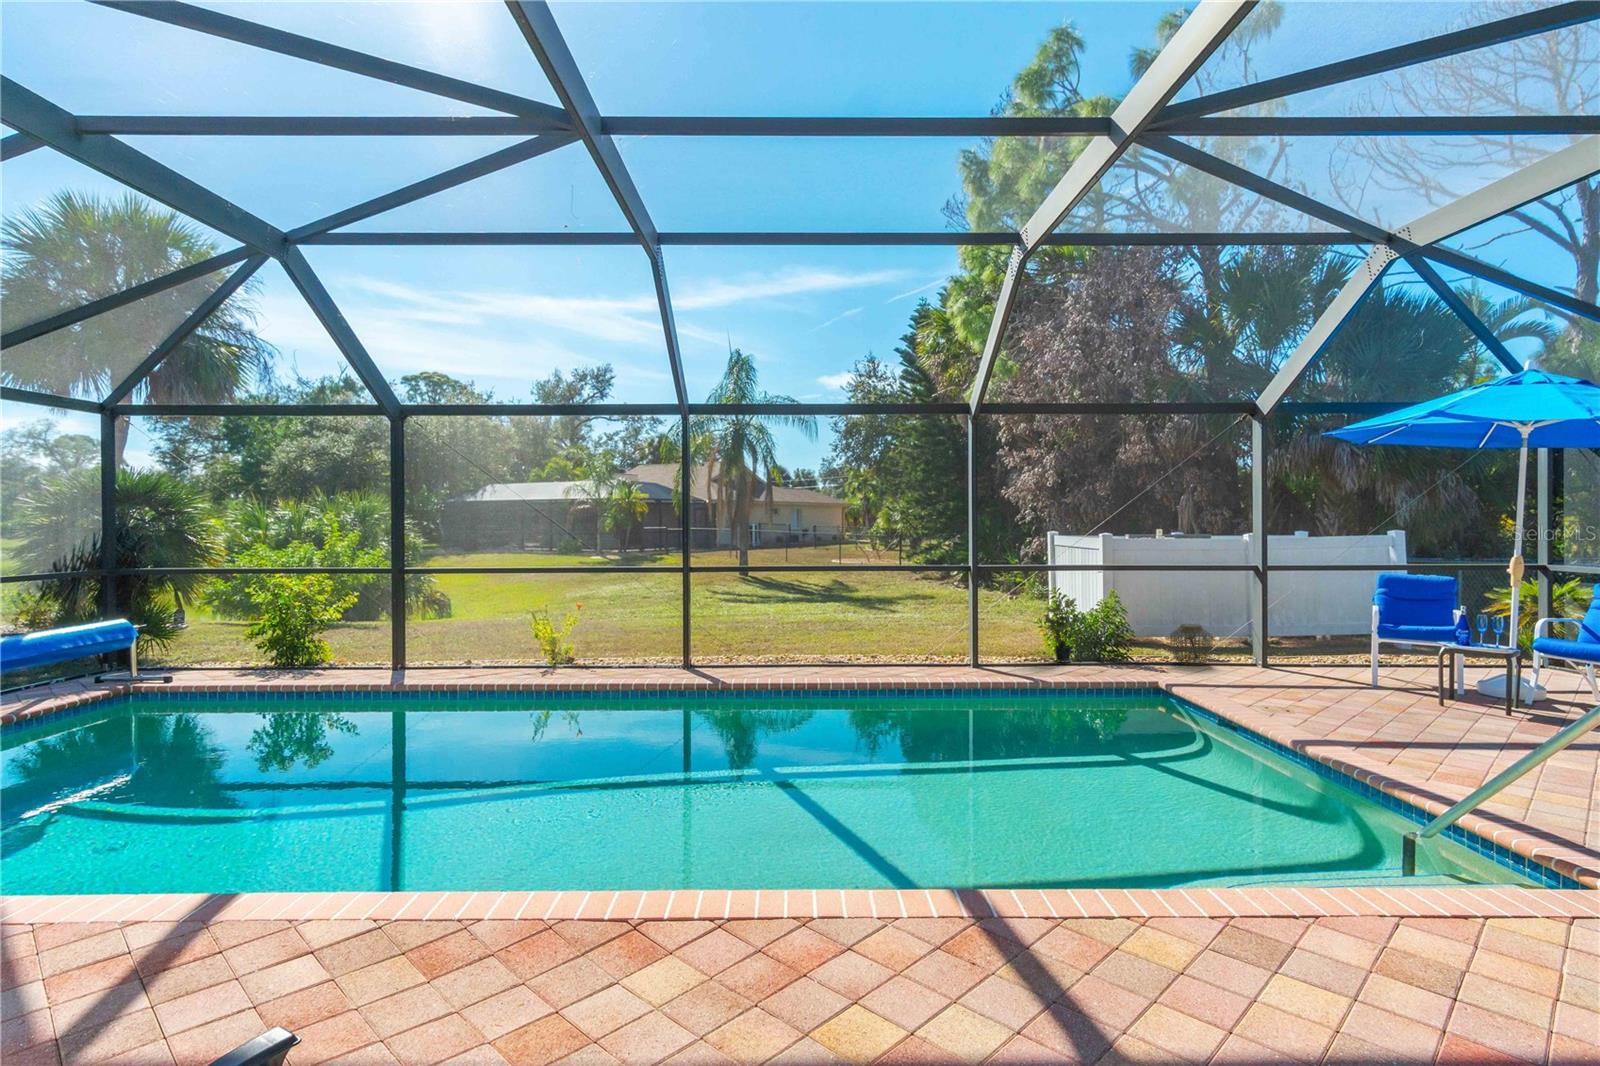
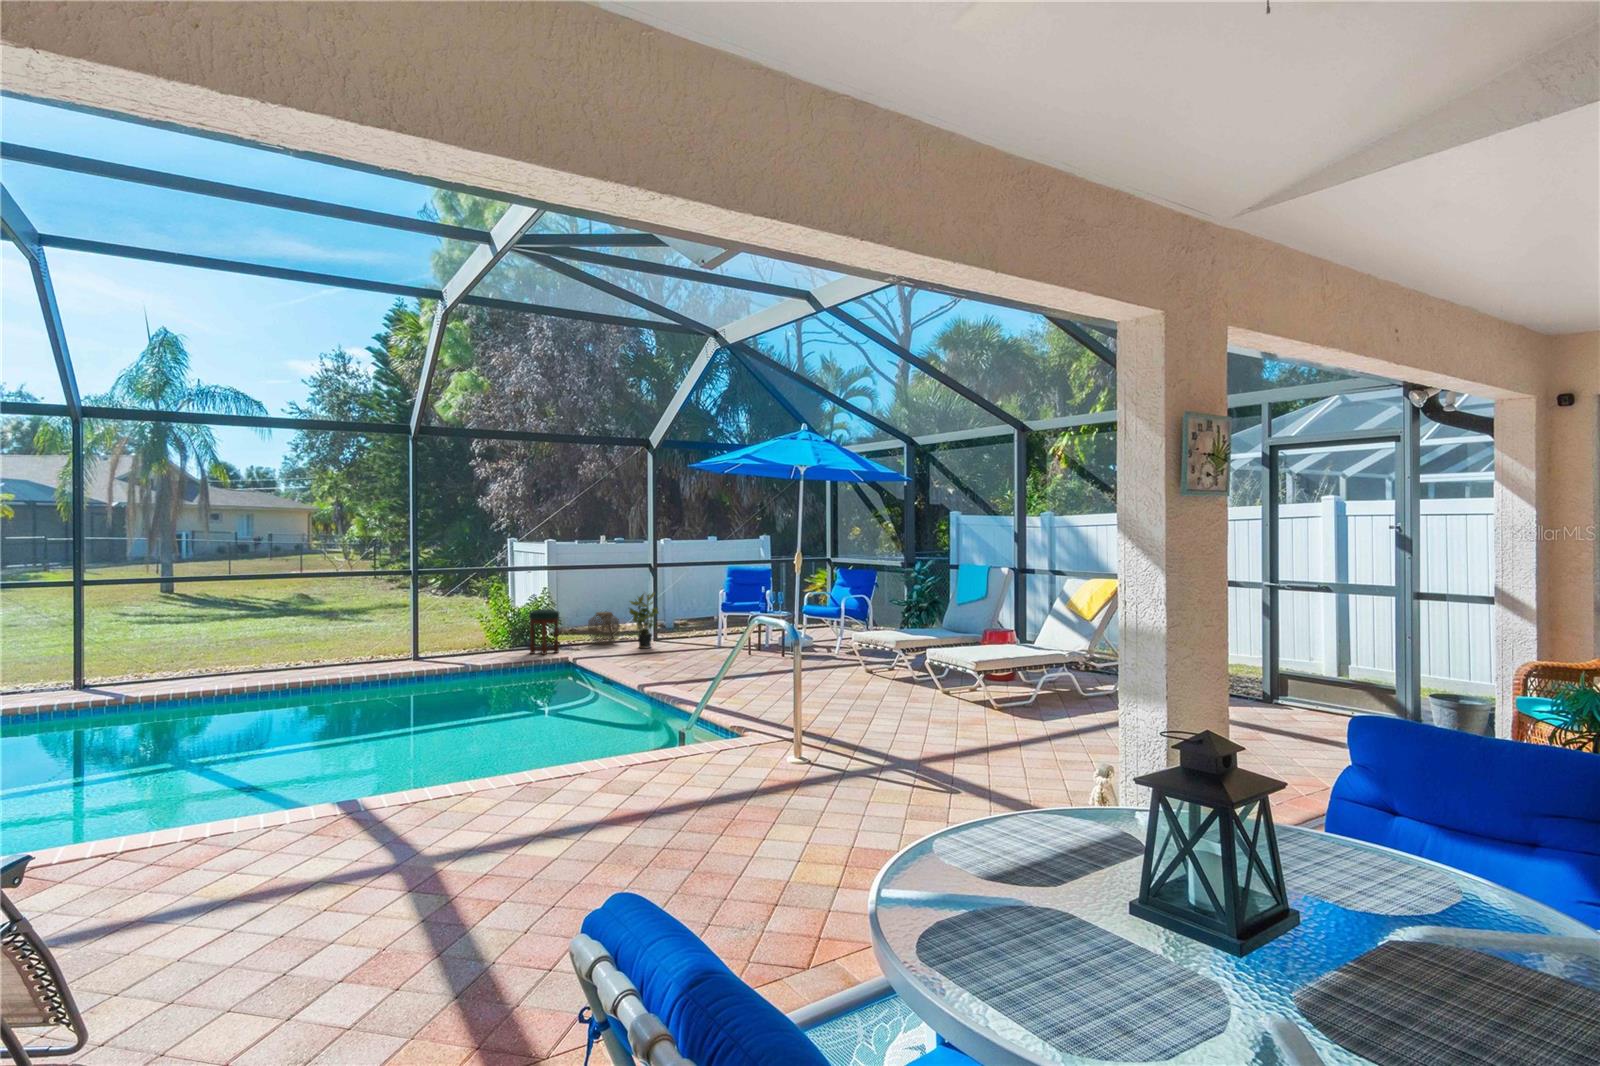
potted plant: present [1045,598,1080,663] -> present [629,592,659,648]
stool: none [1108,619,1146,675] -> present [529,609,559,655]

